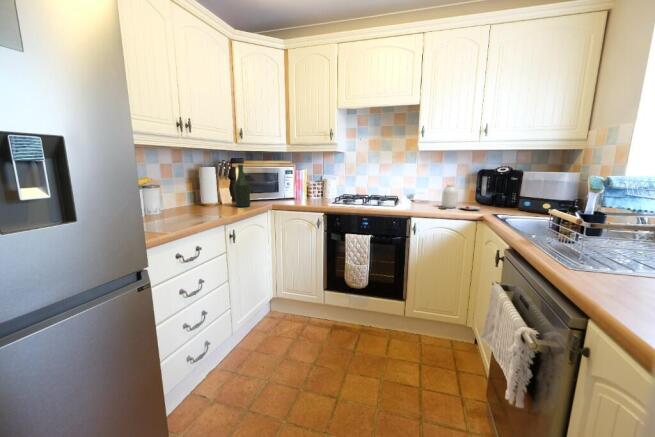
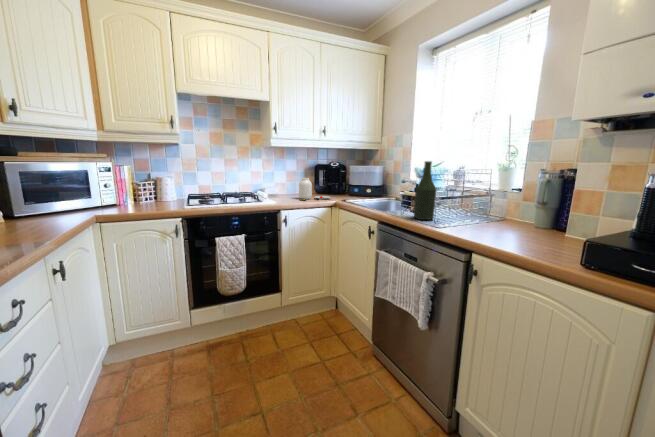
bottle: present [234,165,250,207] -> present [414,161,436,220]

